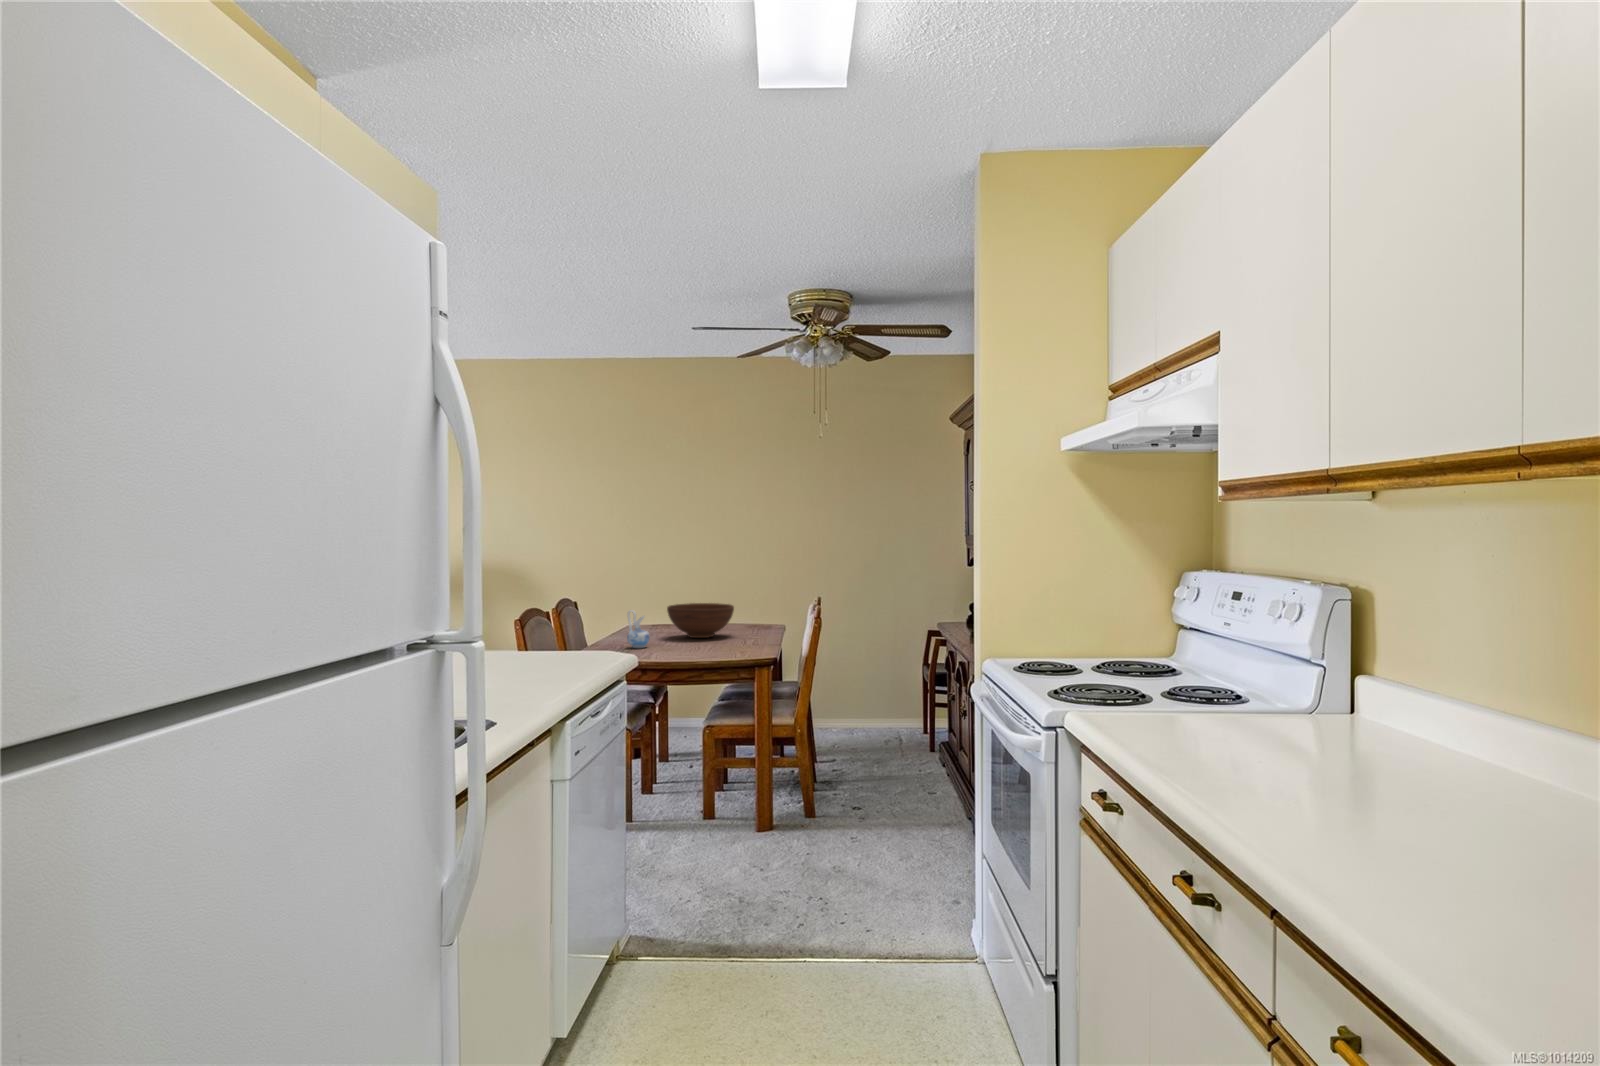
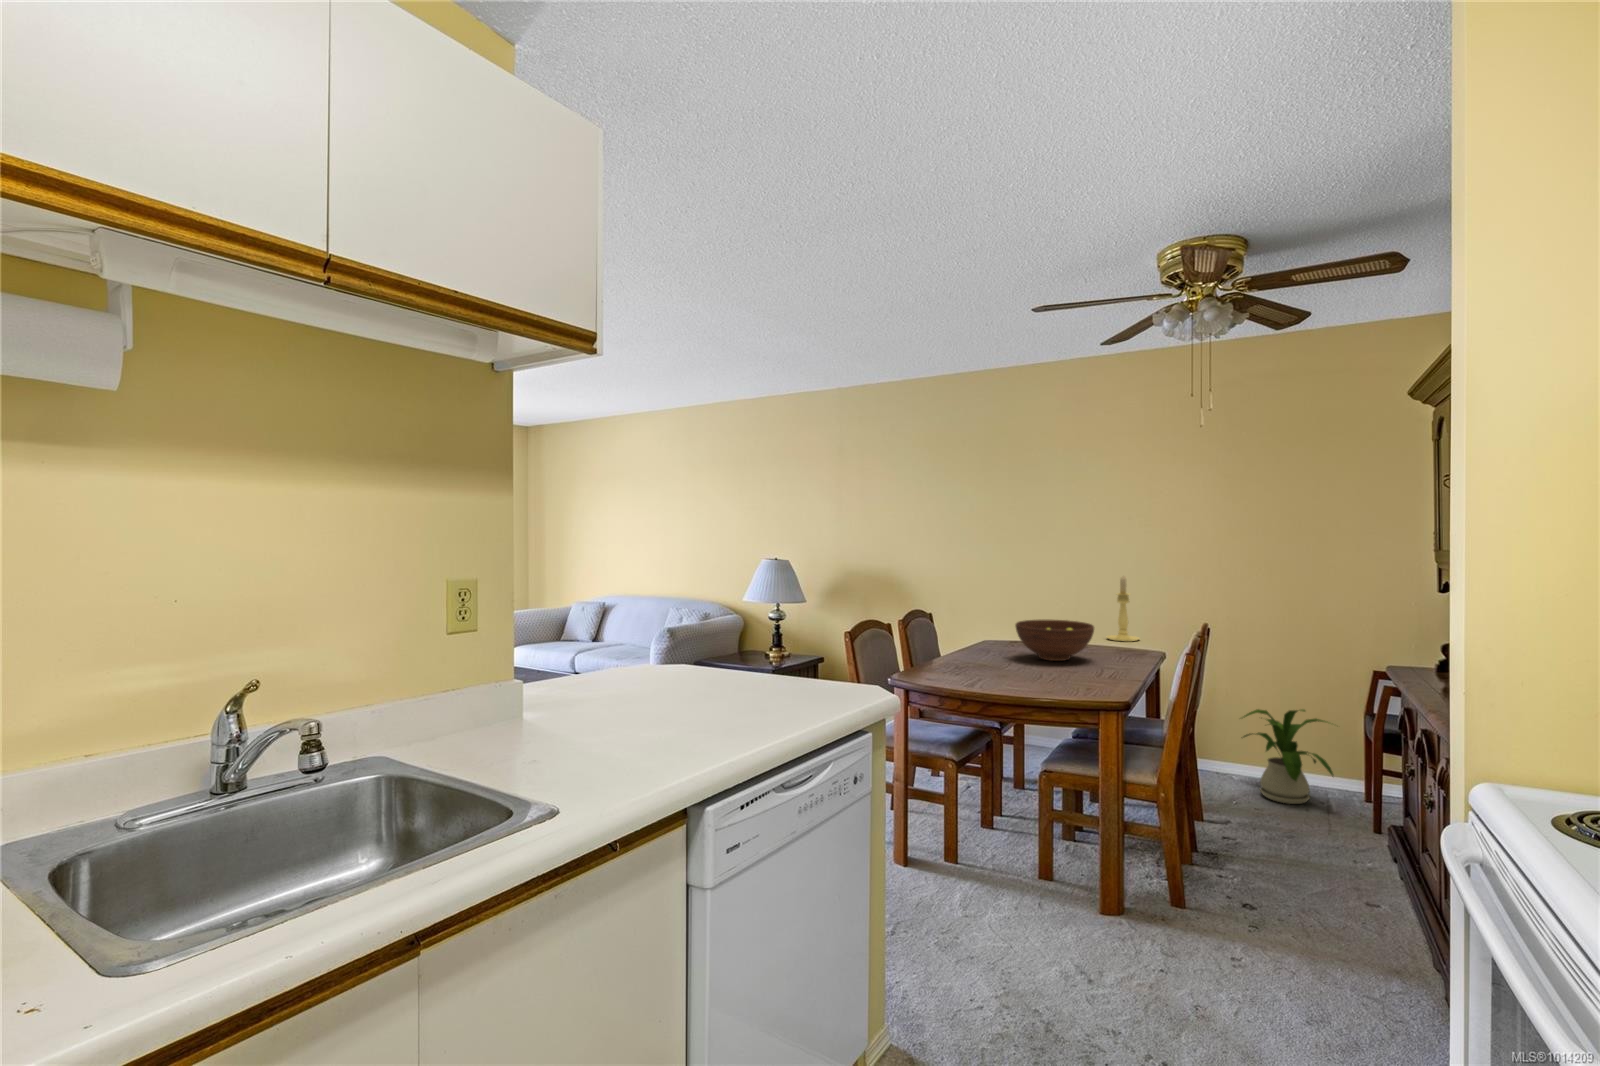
candle holder: none [735,565,763,622] -> present [1107,576,1139,642]
ceramic pitcher: present [627,610,650,648] -> none [965,627,989,669]
house plant: none [838,665,907,742] -> present [1244,709,1333,804]

